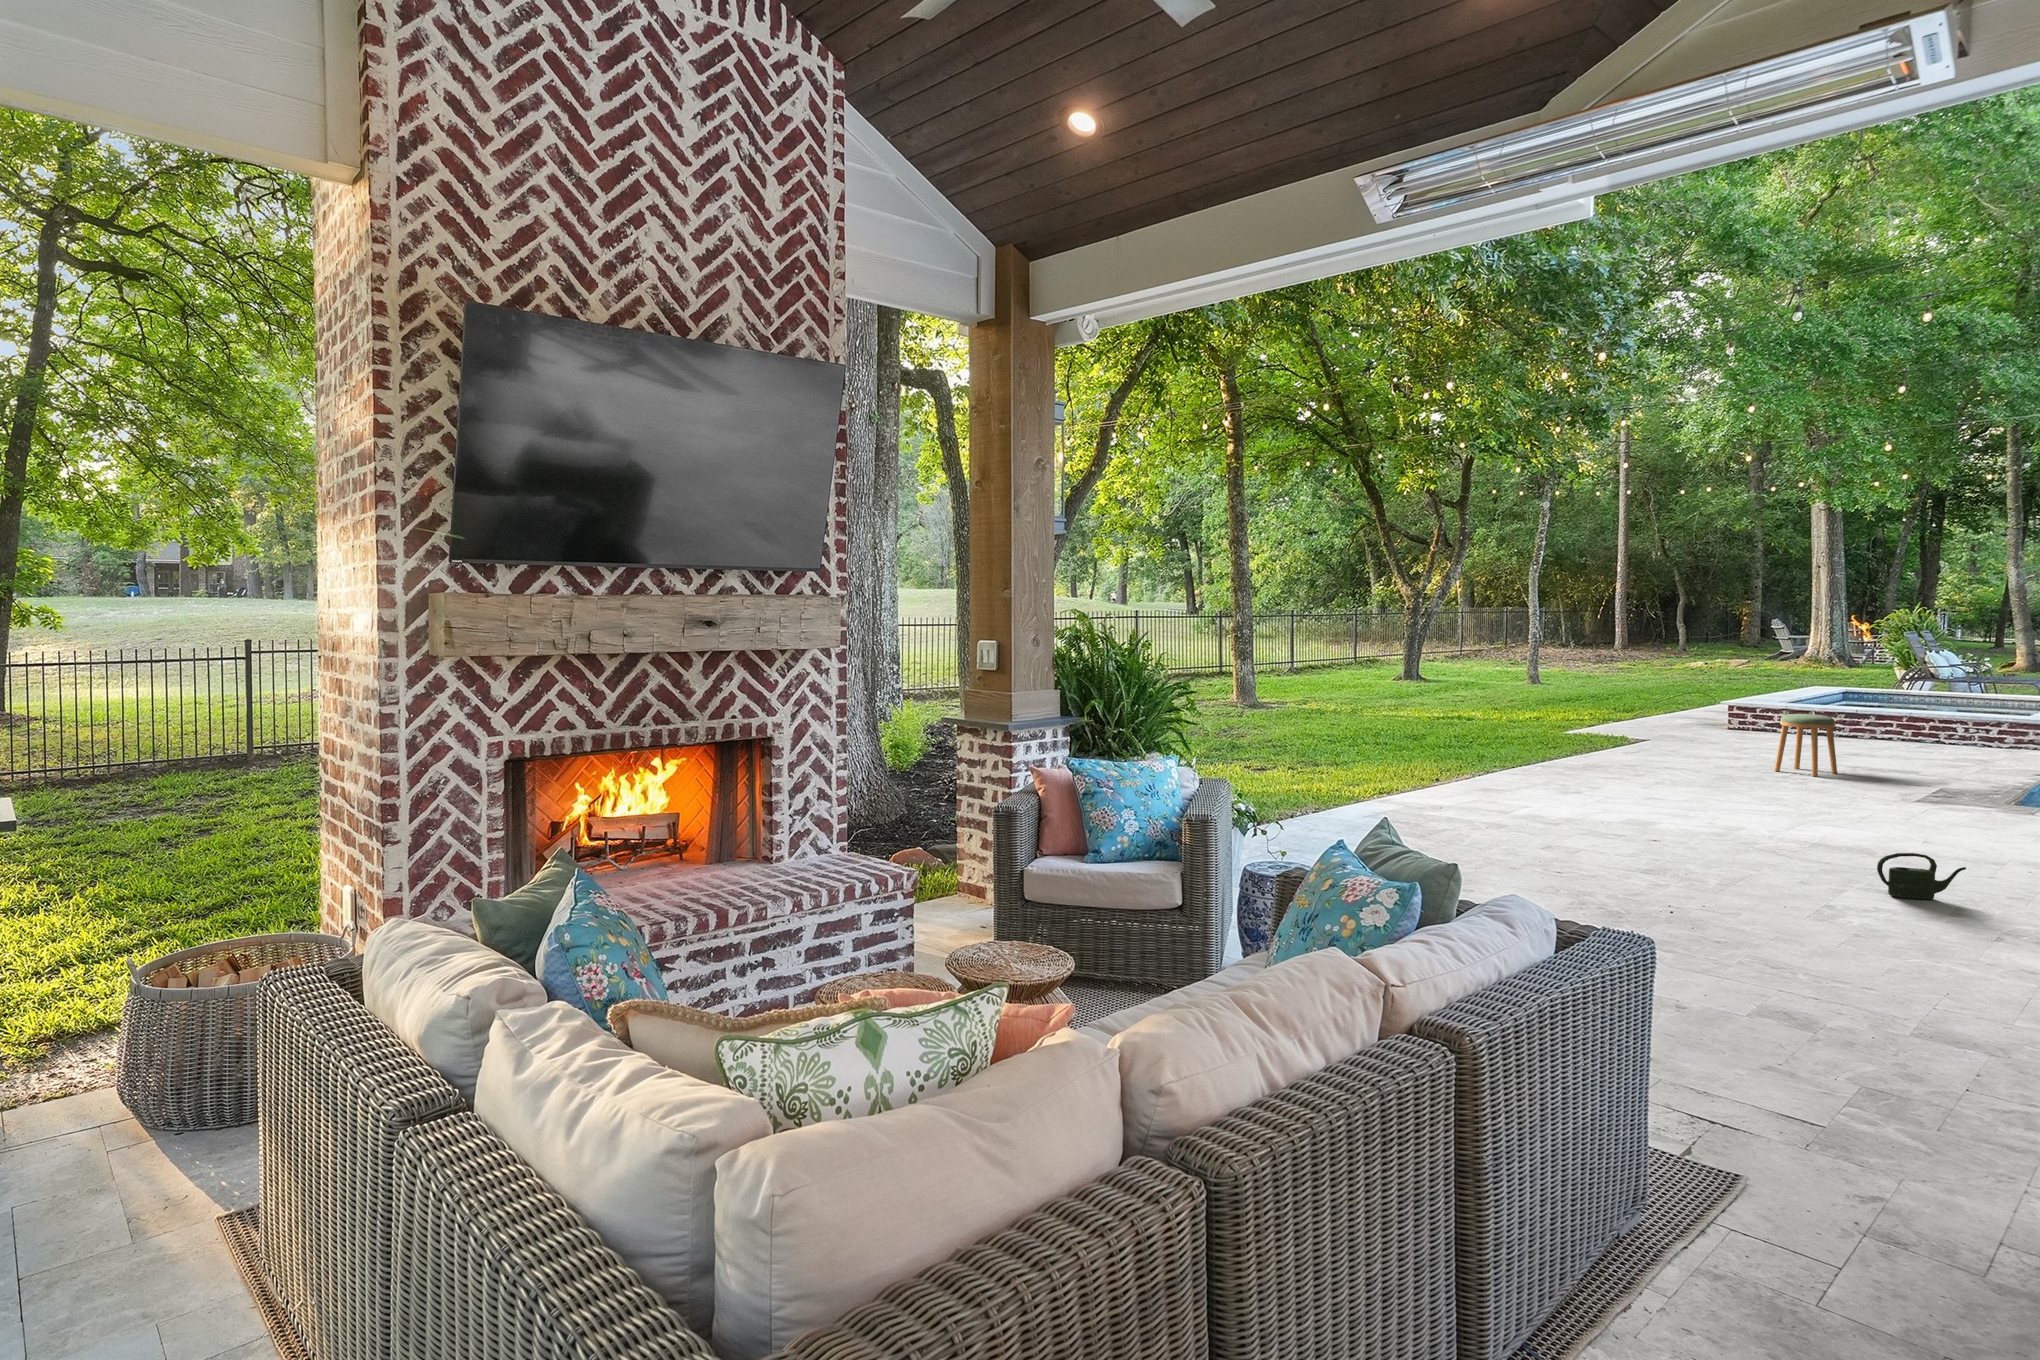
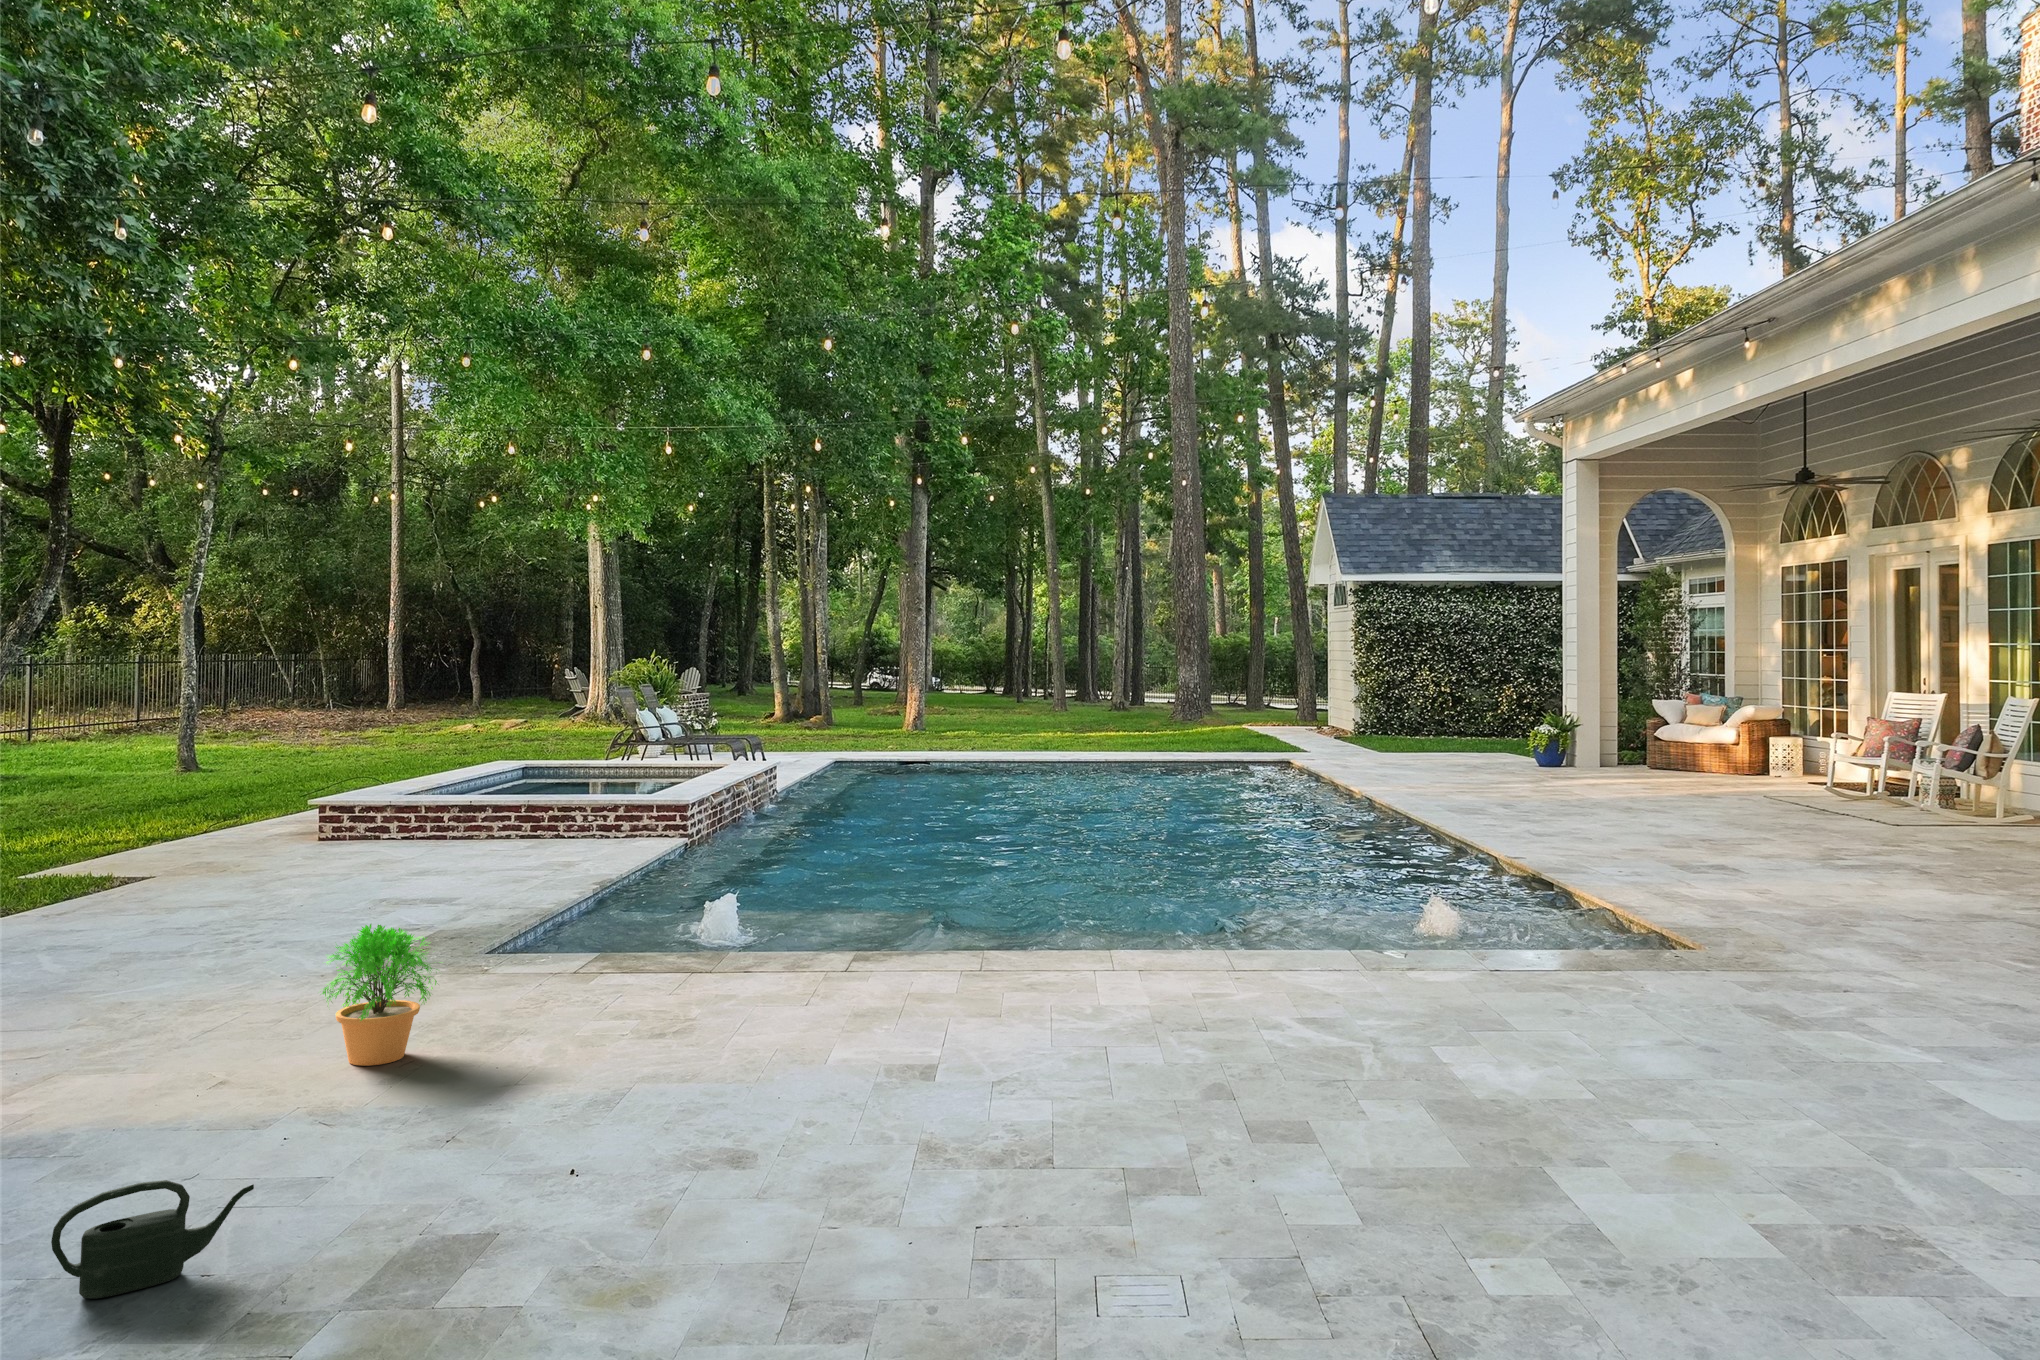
stool: present [1774,714,1837,776] -> none [277,824,372,923]
potted plant: none [1904,765,1989,847] -> present [322,924,438,1066]

